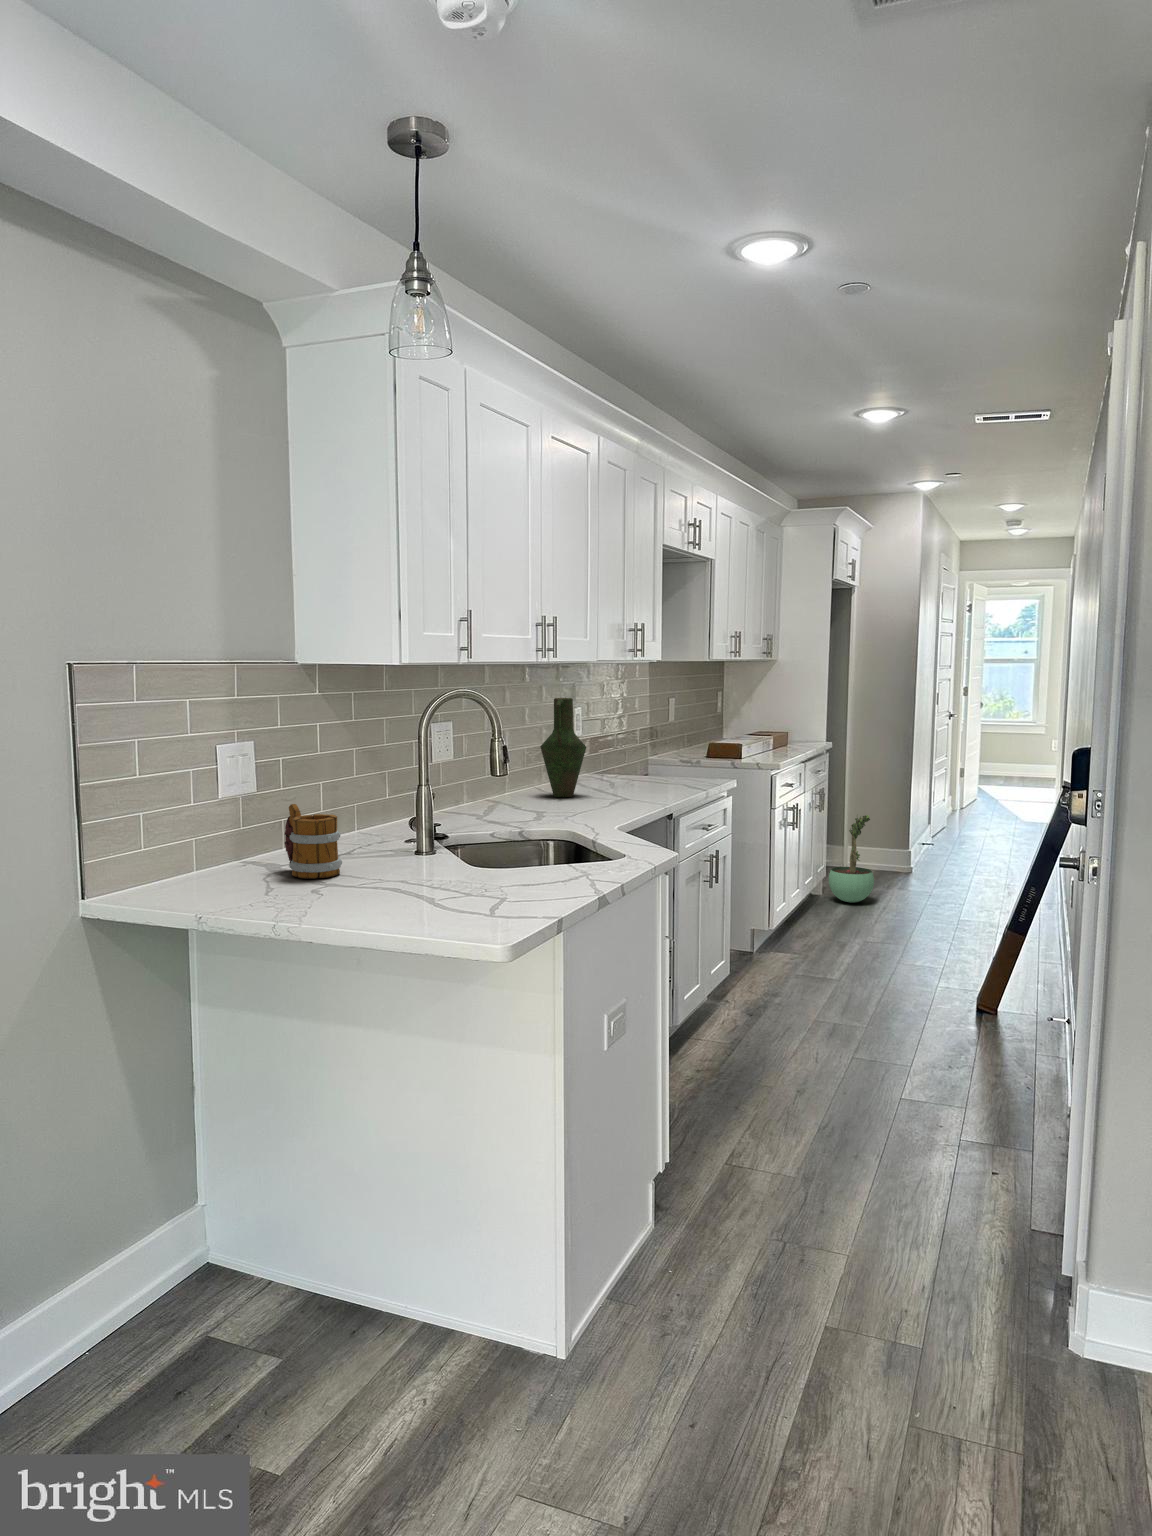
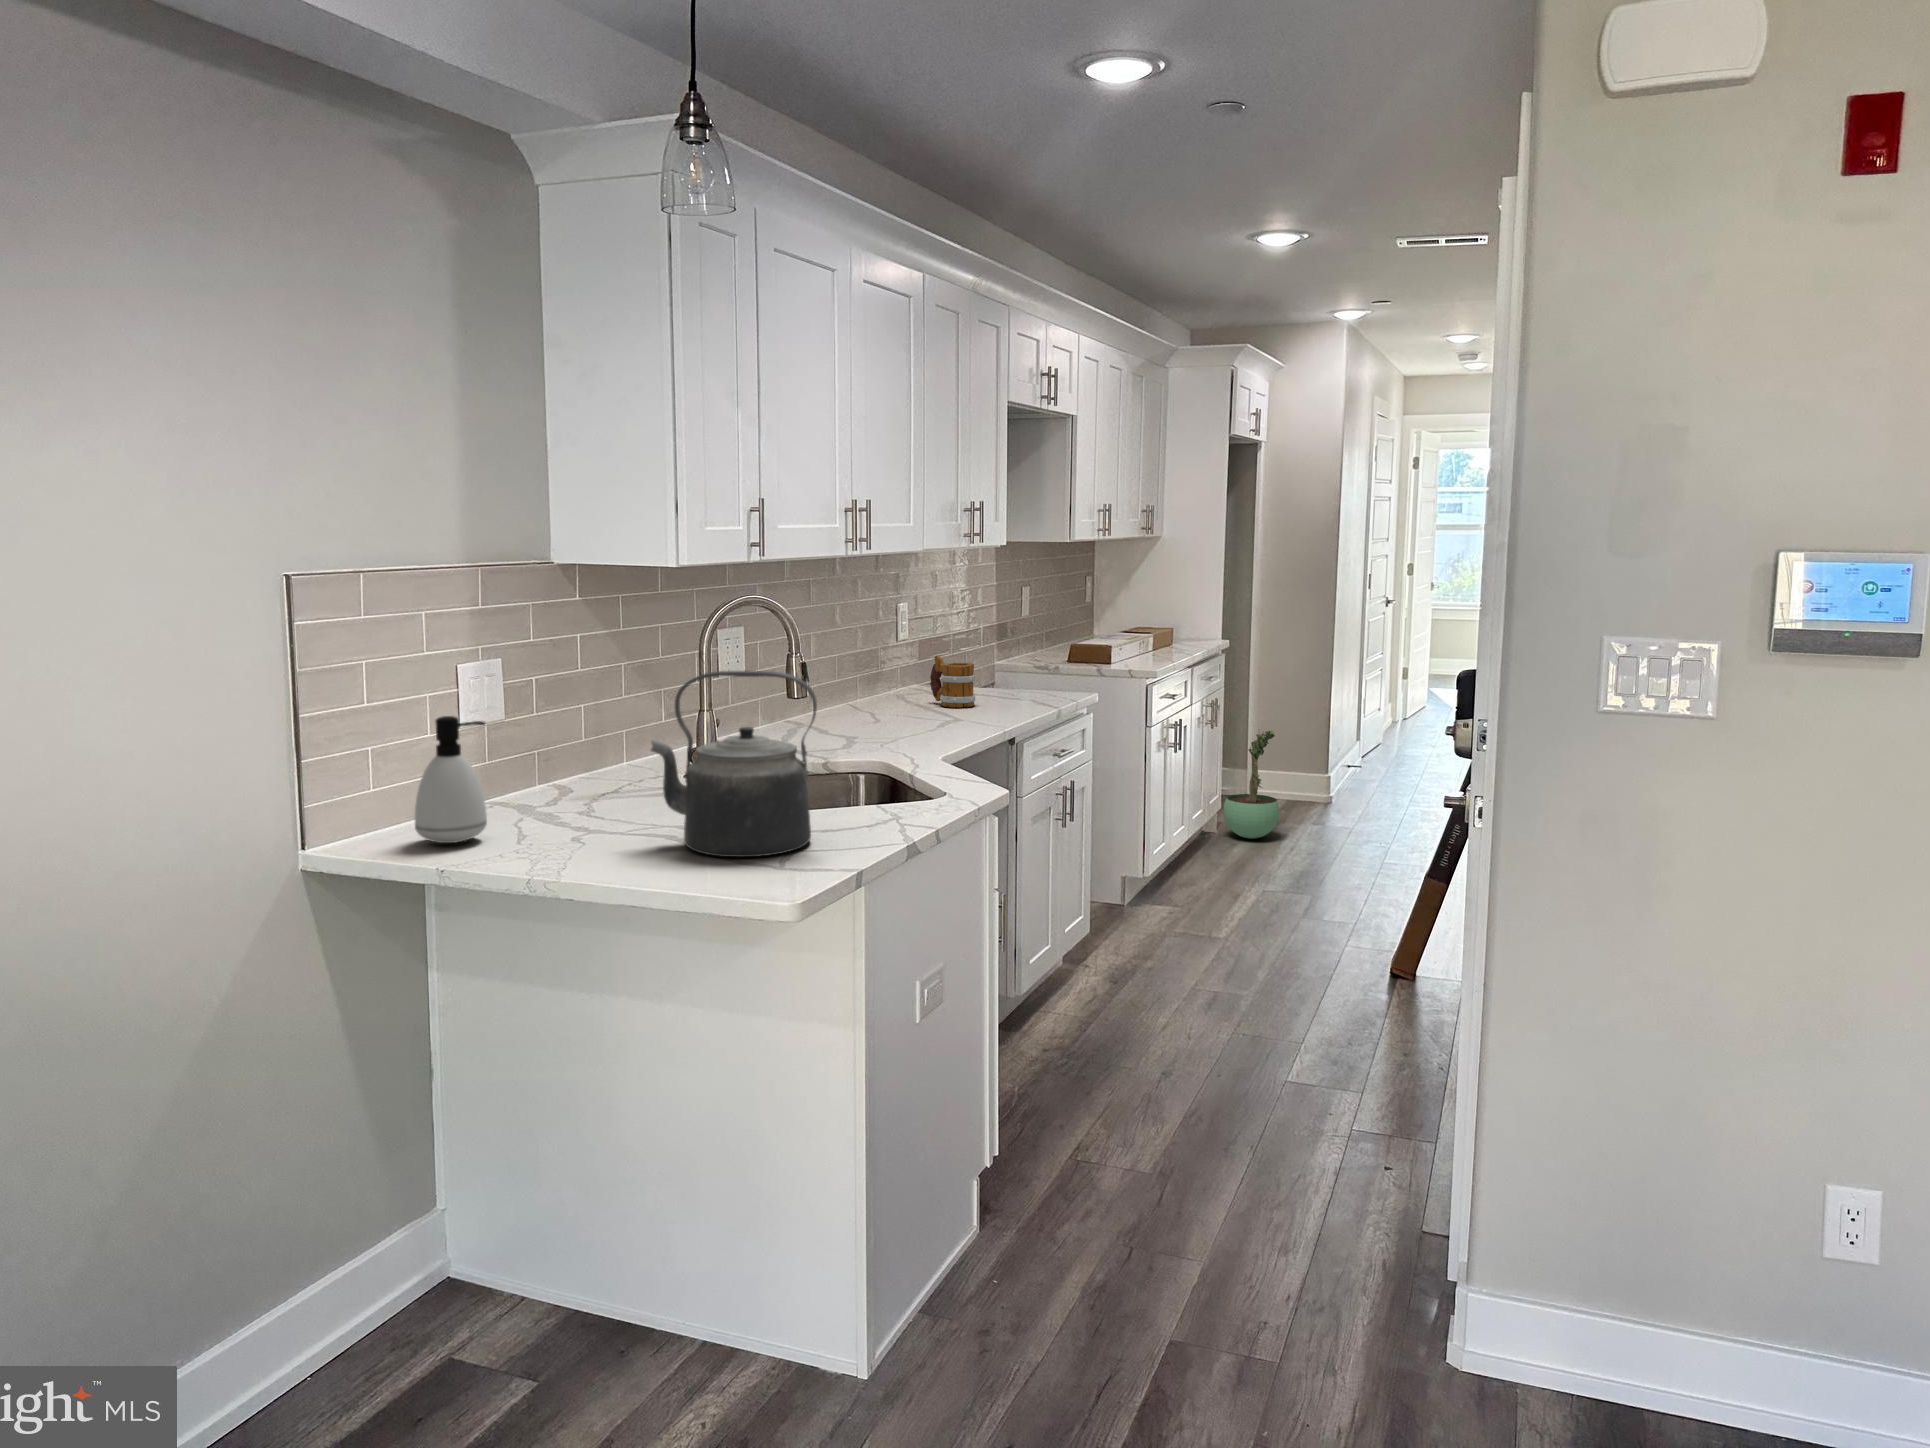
vase: present [540,698,586,797] -> none [856,594,912,716]
kettle: none [380,746,523,906] -> present [651,671,817,857]
soap dispenser: none [180,785,241,894] -> present [415,716,487,843]
mug: present [285,804,342,879] -> present [930,655,975,708]

